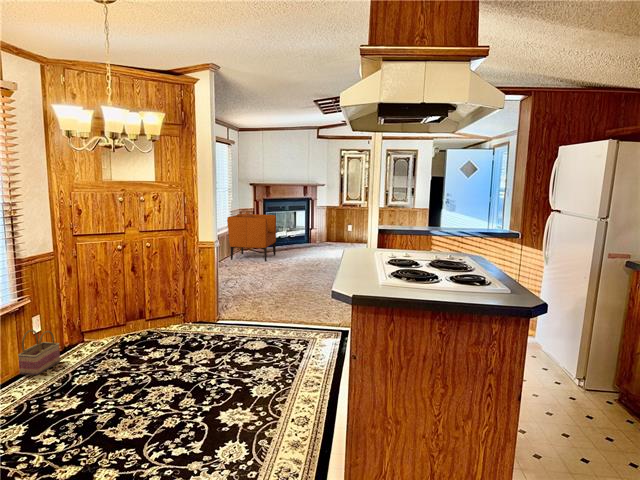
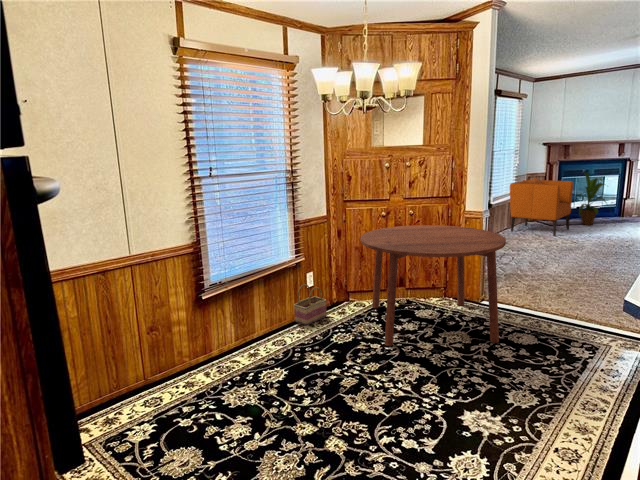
house plant: none [275,208,304,251] -> present [577,172,606,225]
dining table: none [99,256,238,376] -> present [360,225,506,346]

